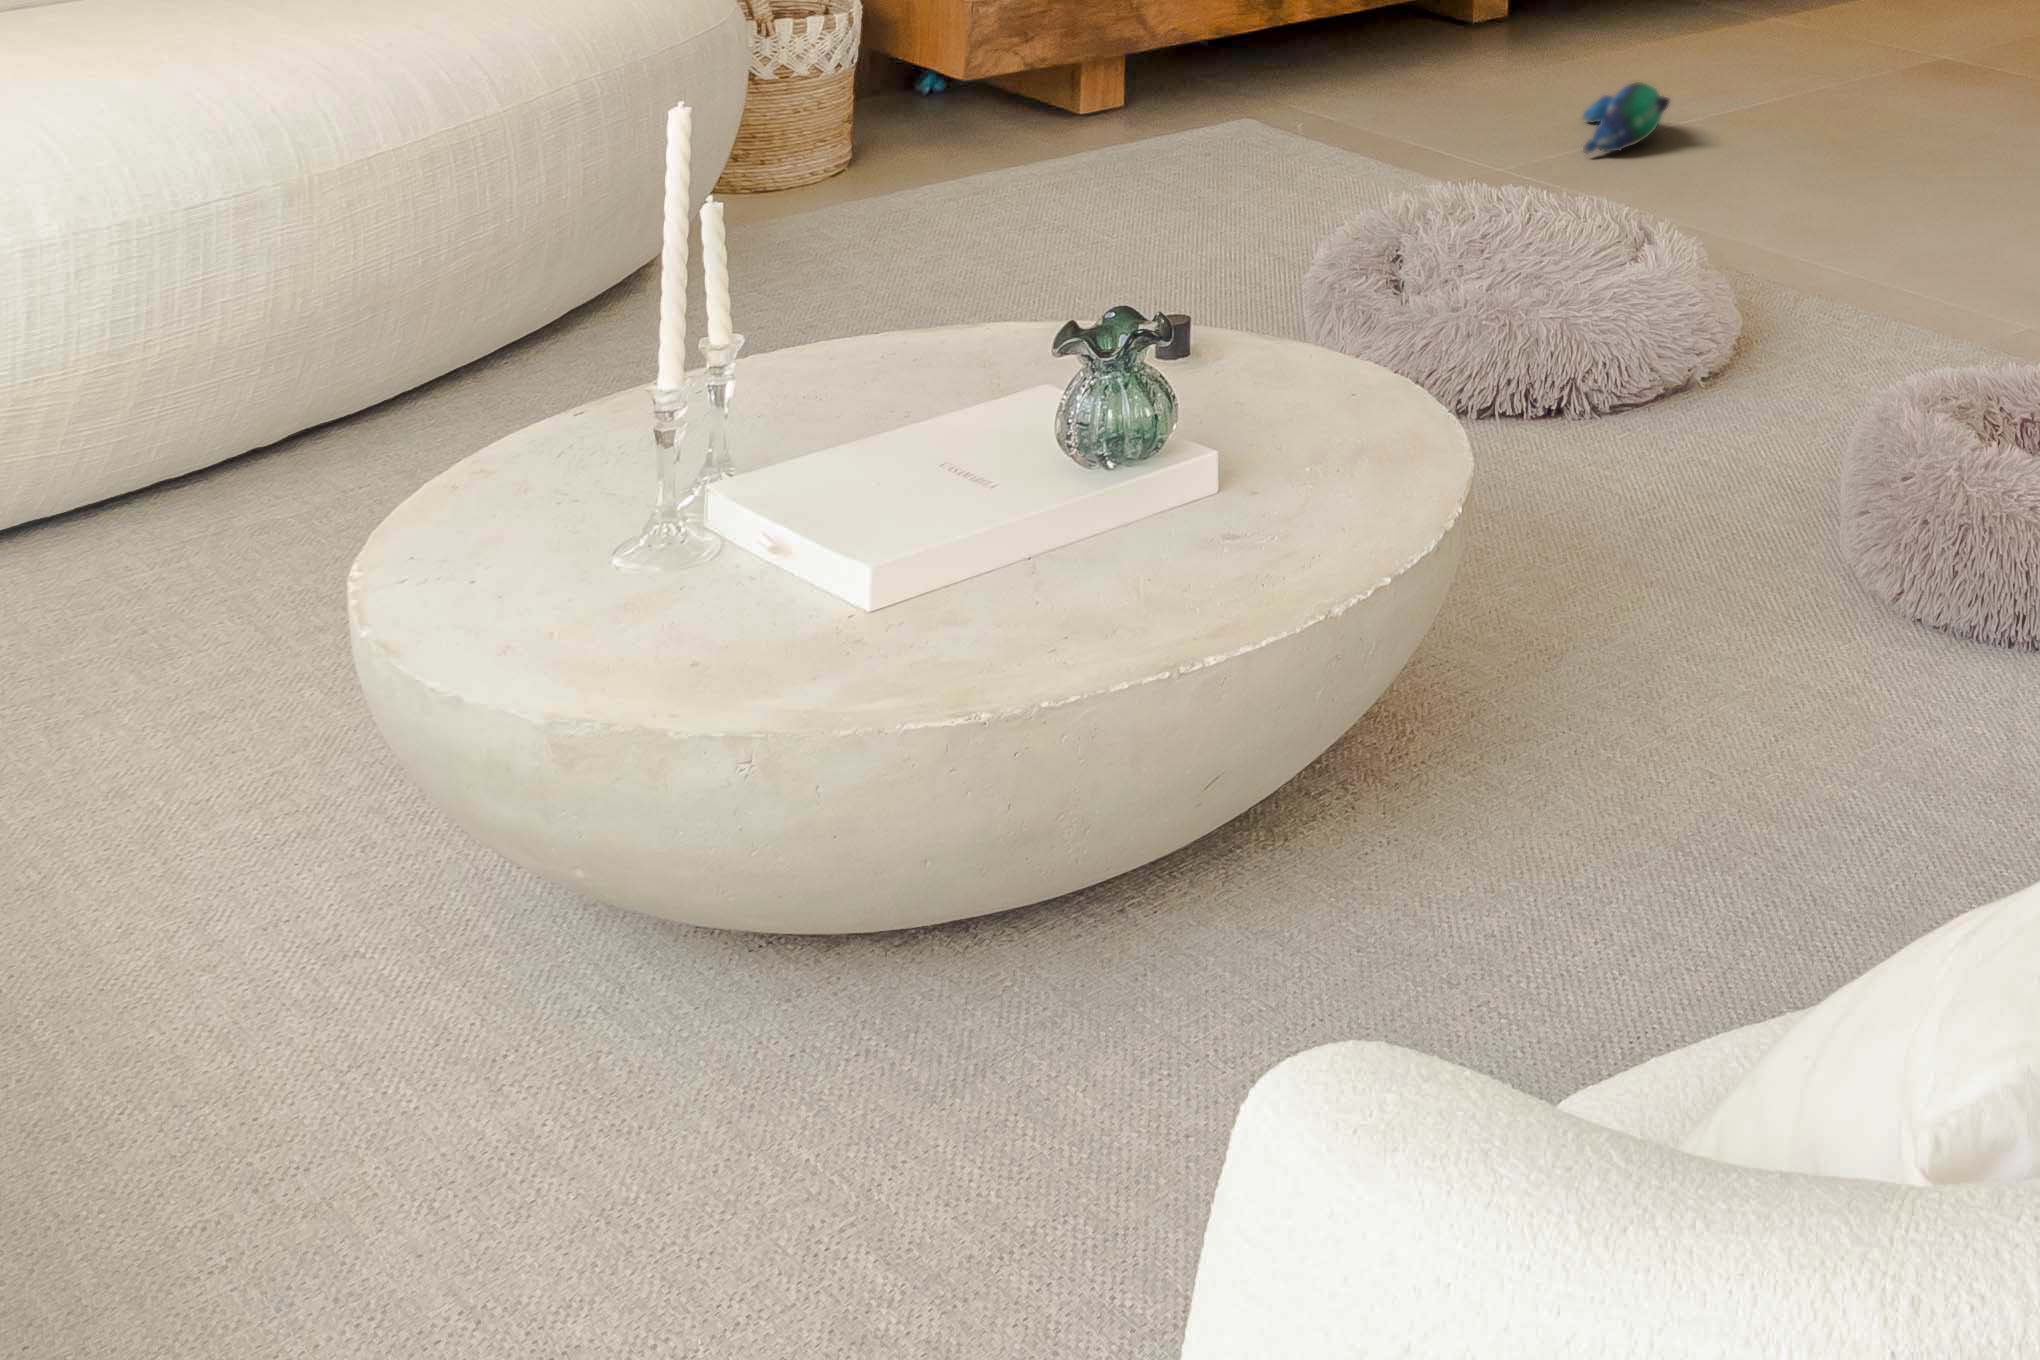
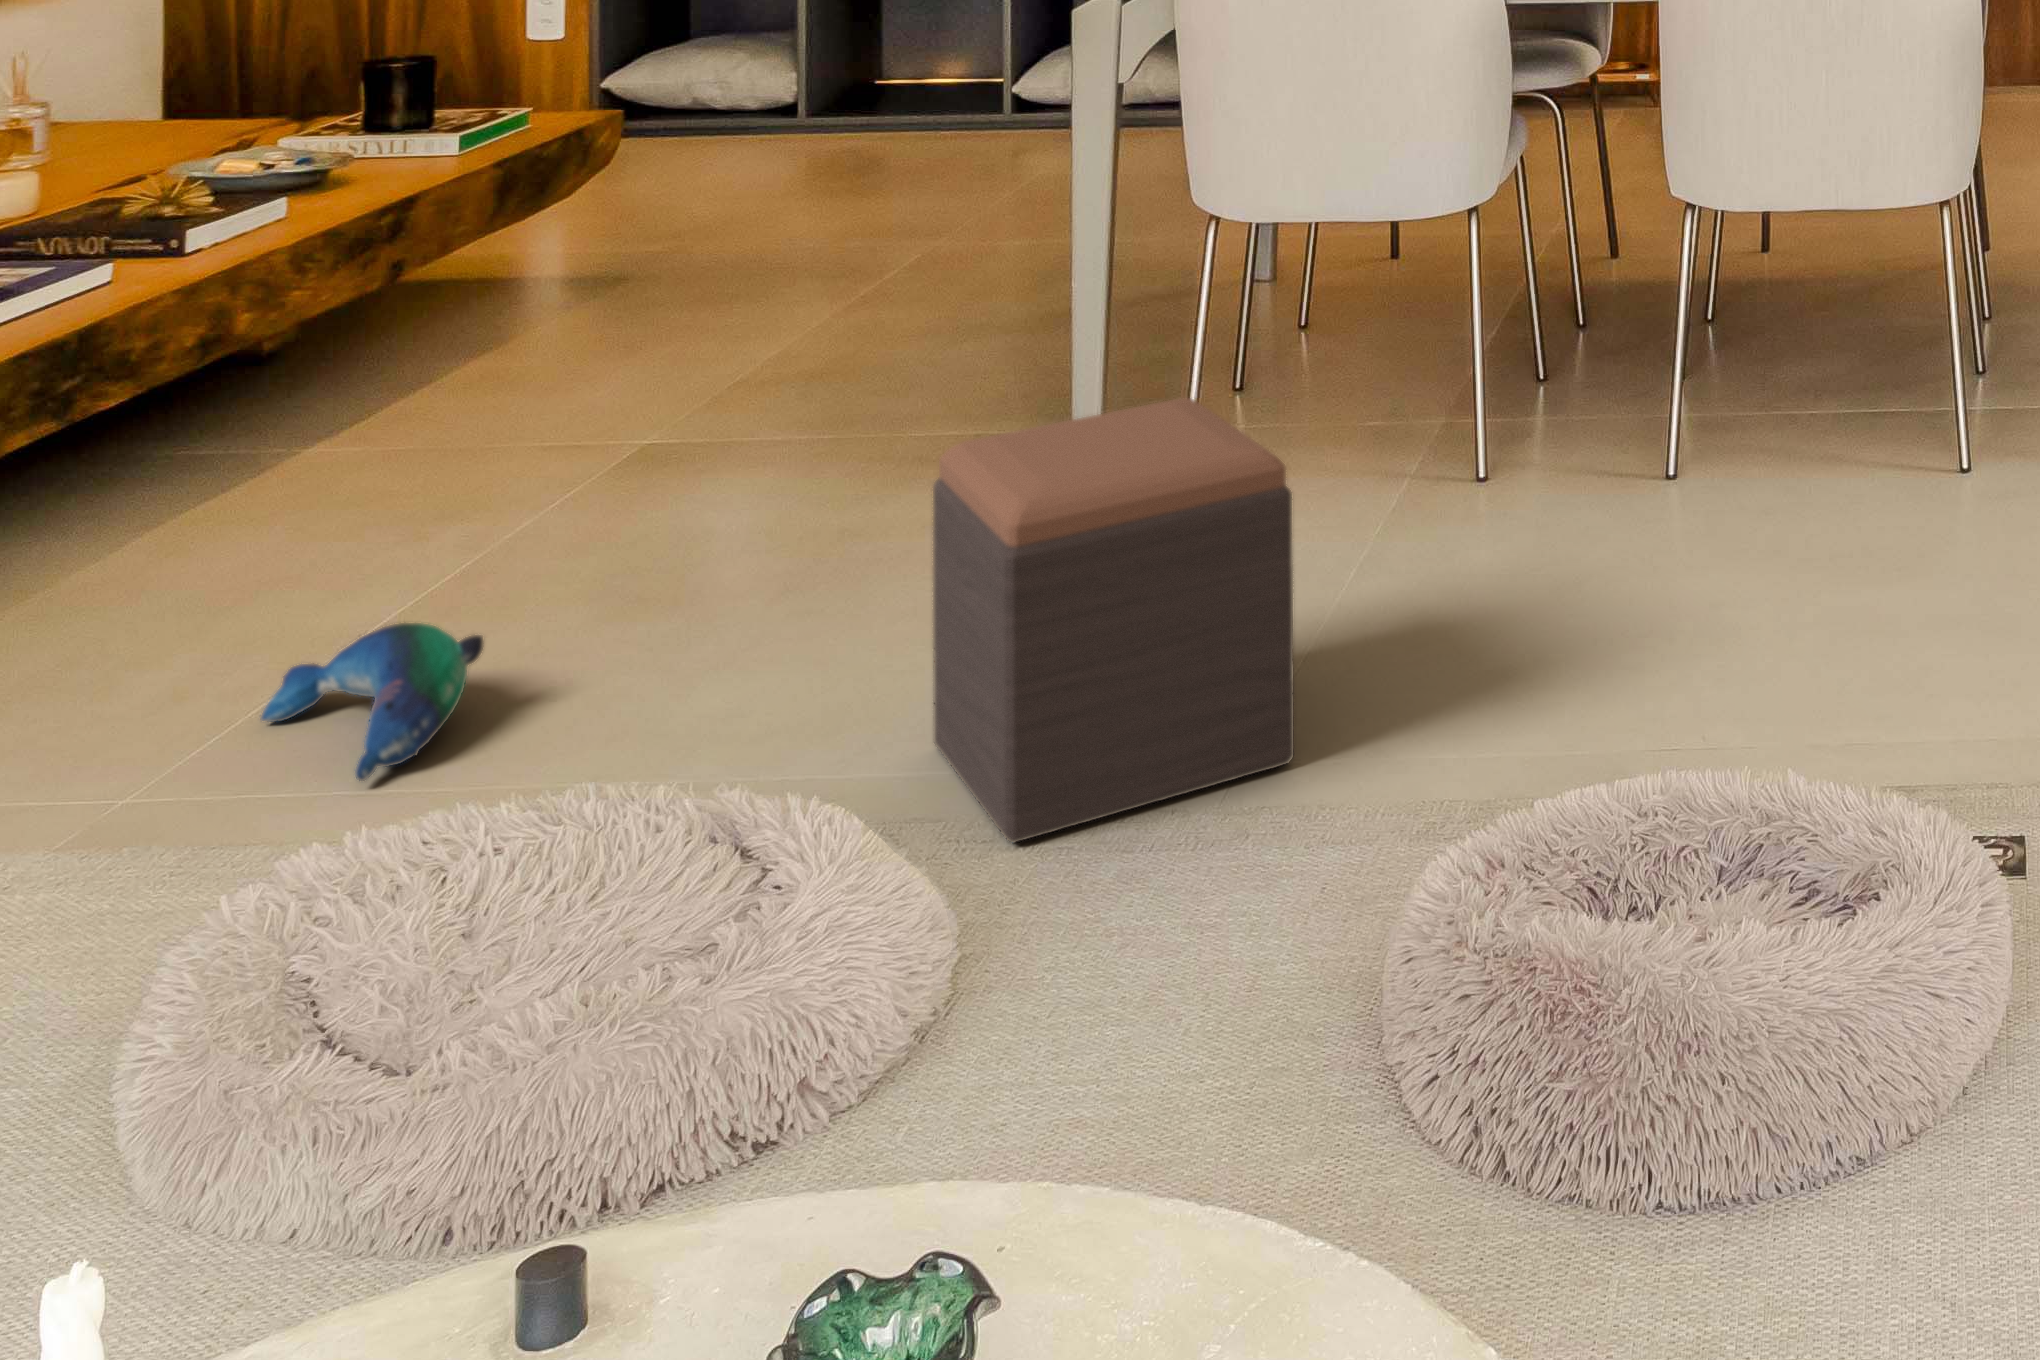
footstool: none [1793,32,1998,275] -> present [933,398,1294,843]

